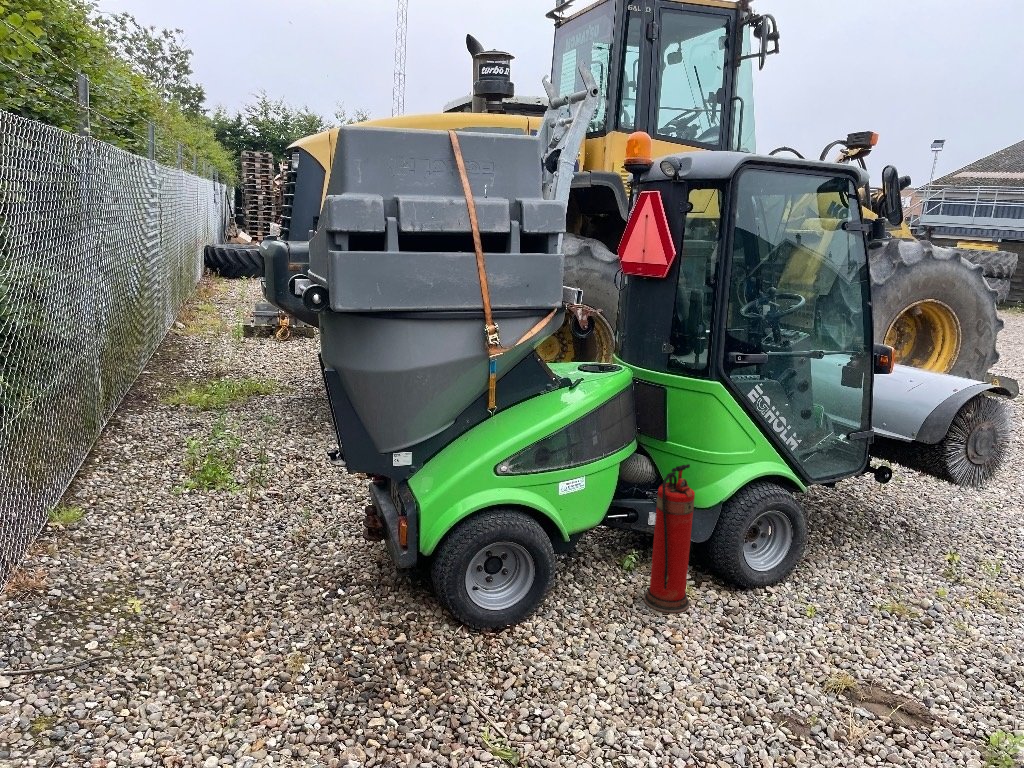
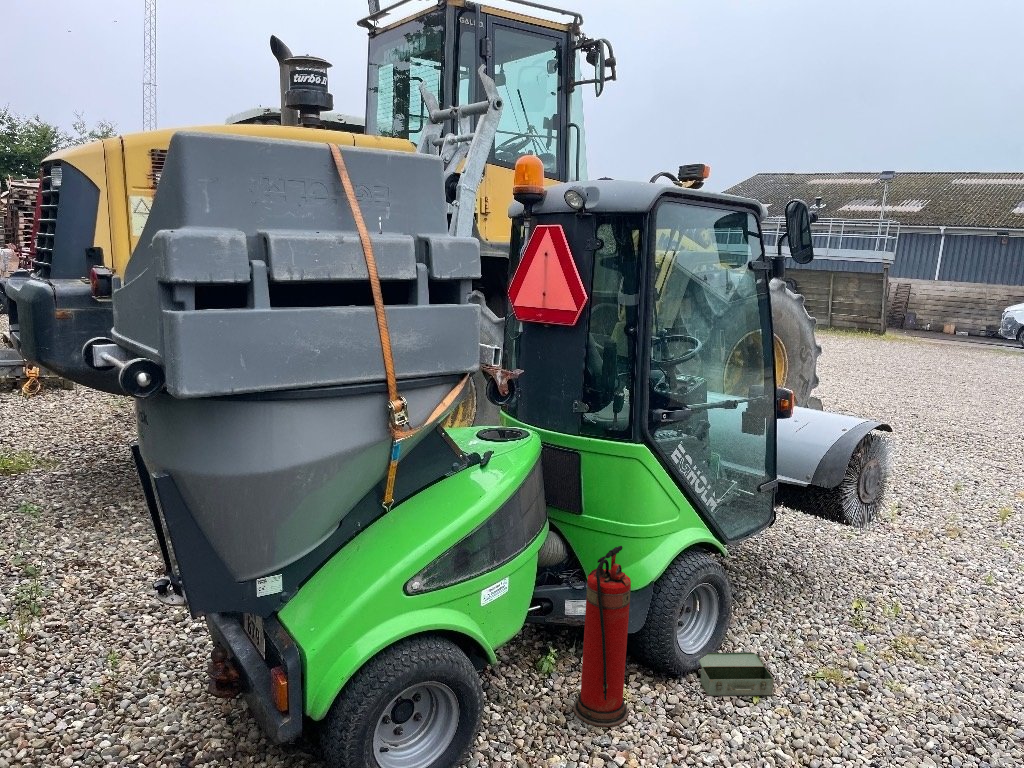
toolbox: none [764,571,831,614] -> present [698,652,774,696]

